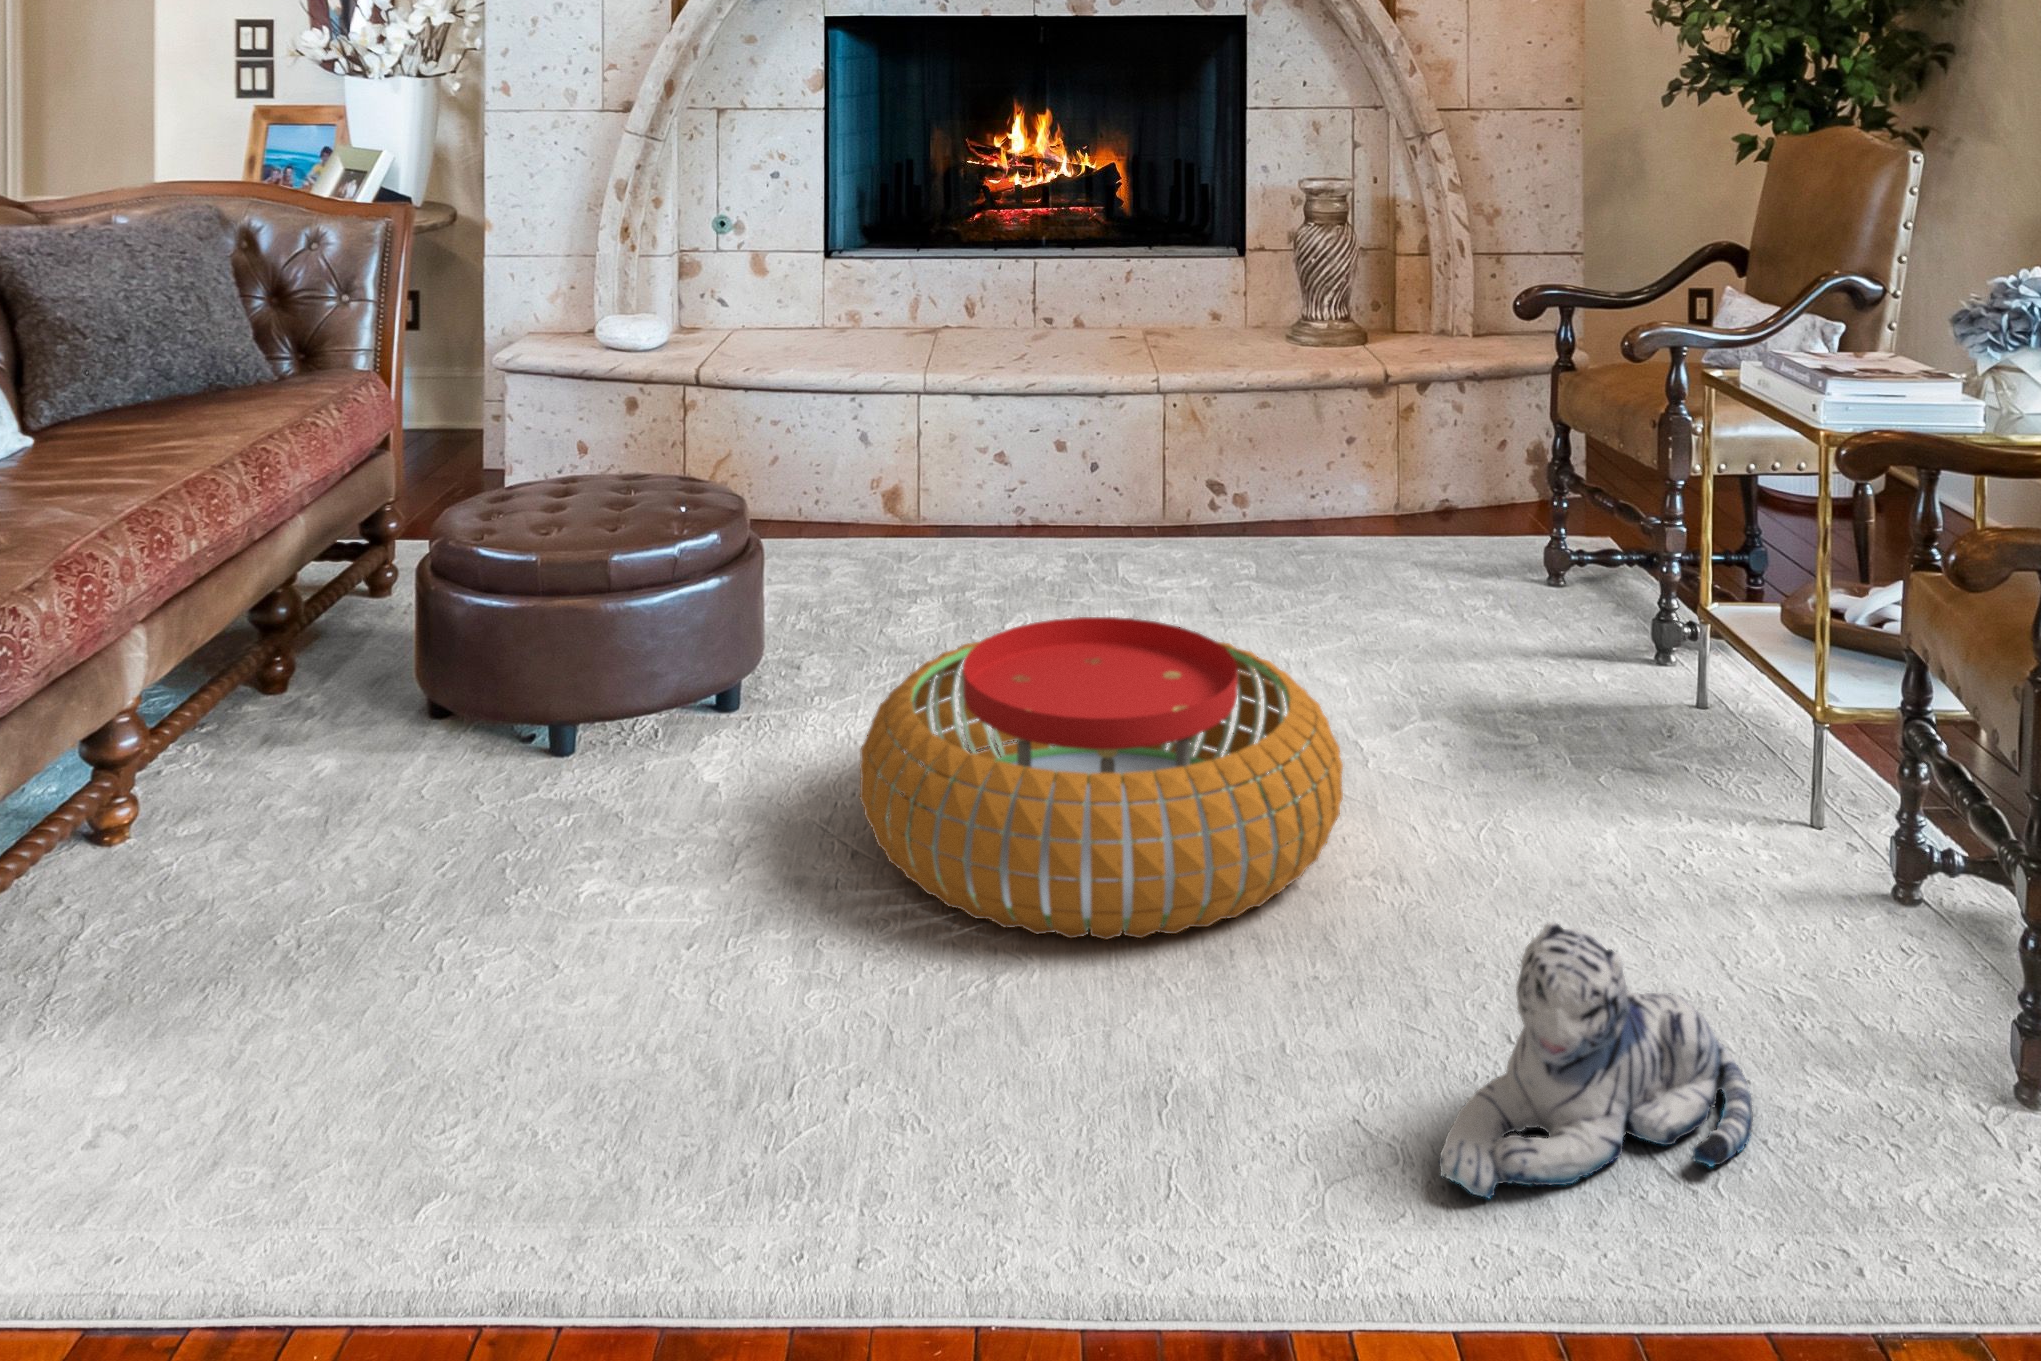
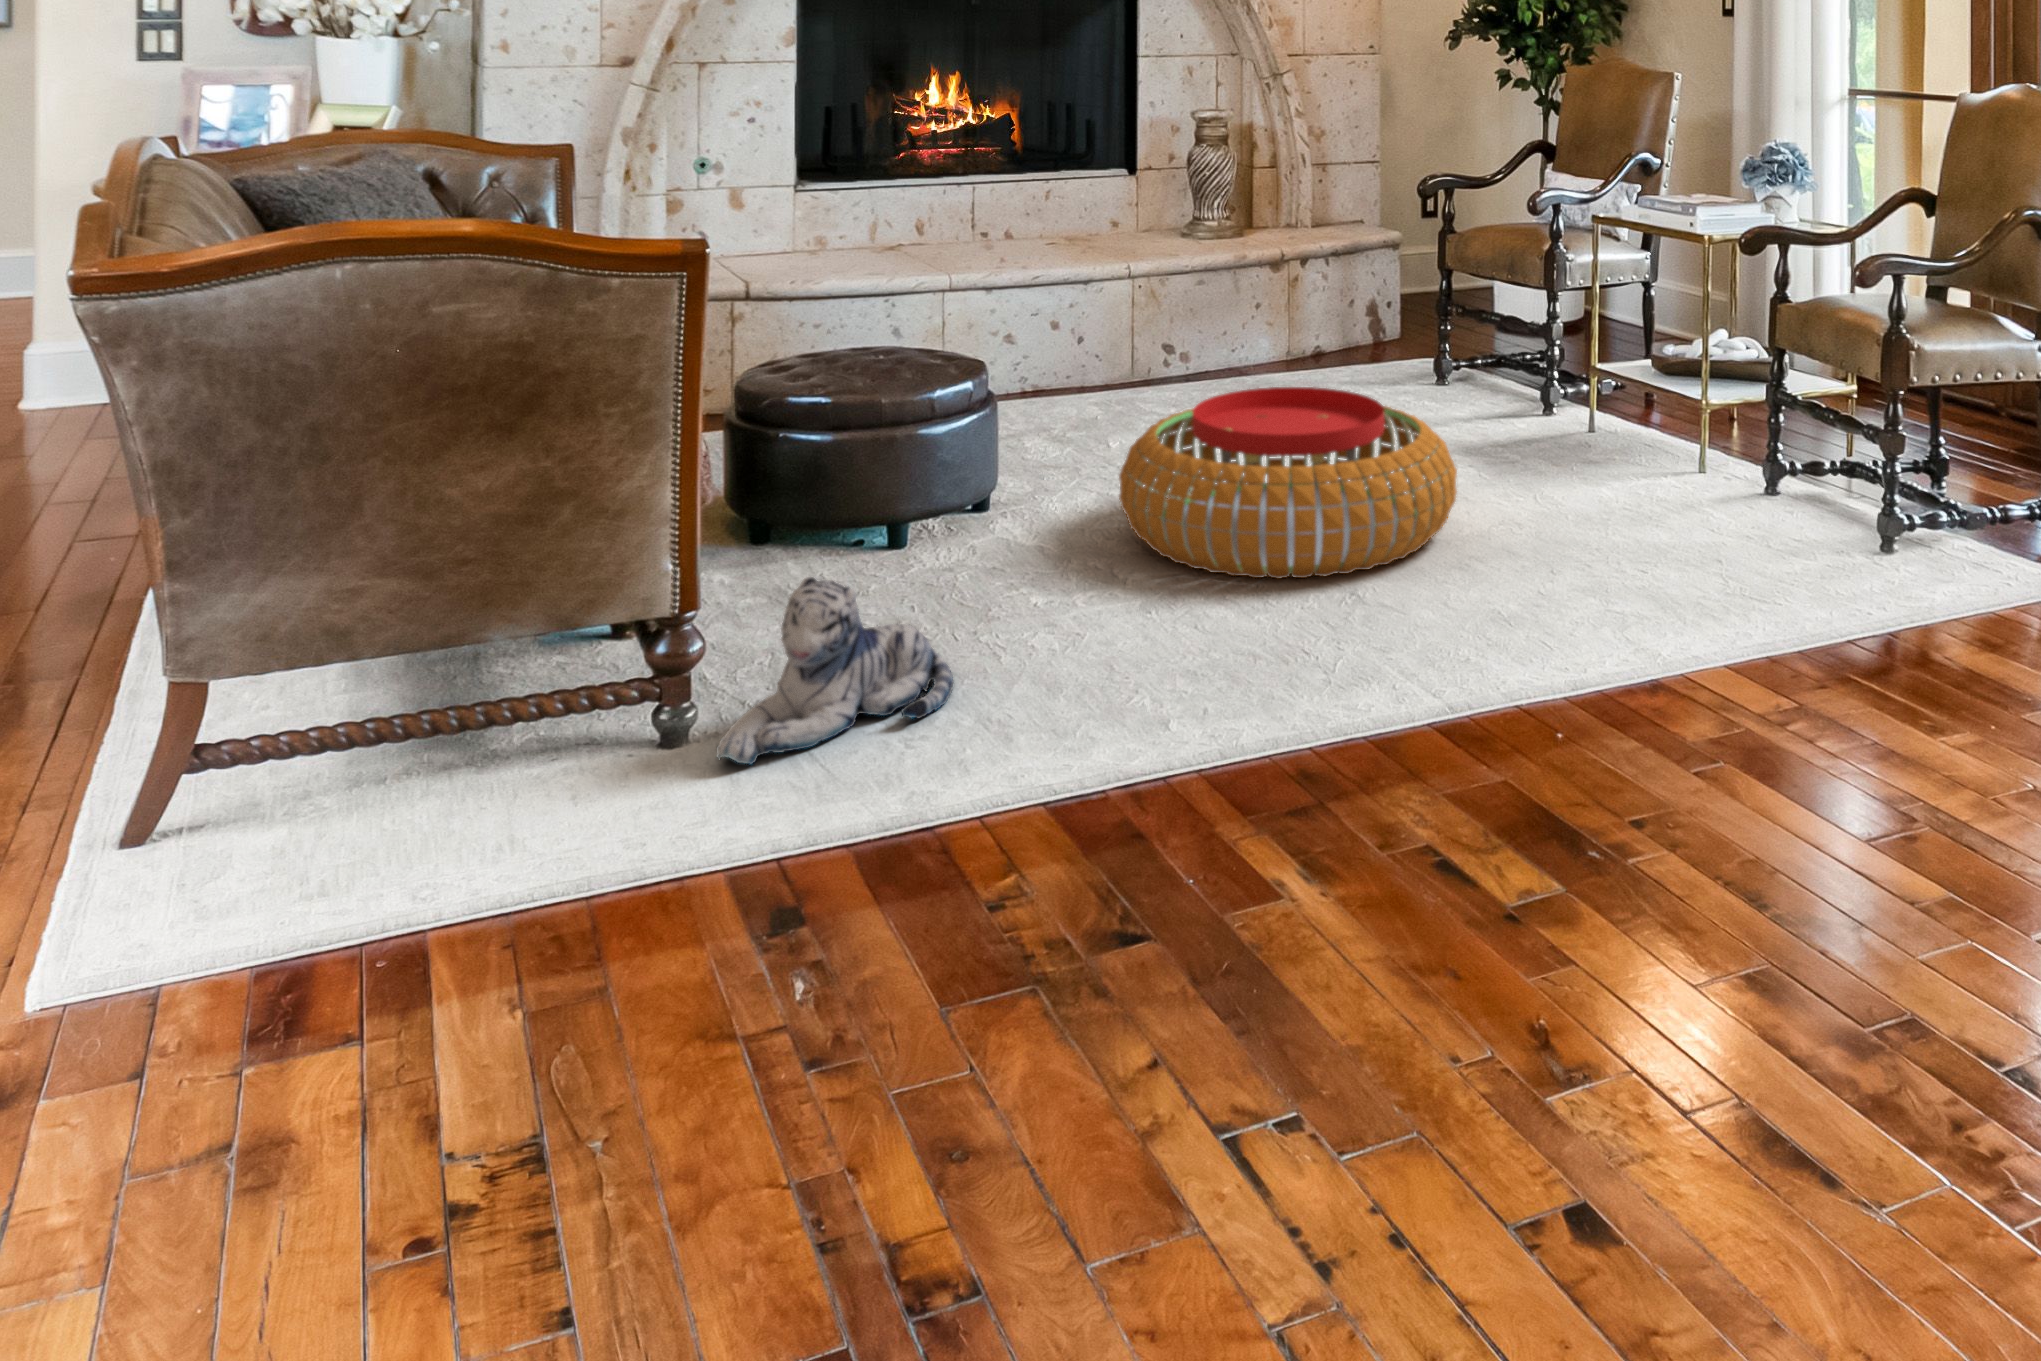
plush toy: present [1439,922,1753,1198] -> present [716,577,953,764]

